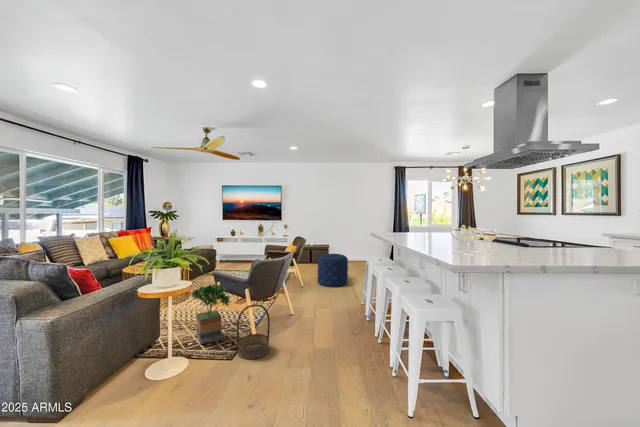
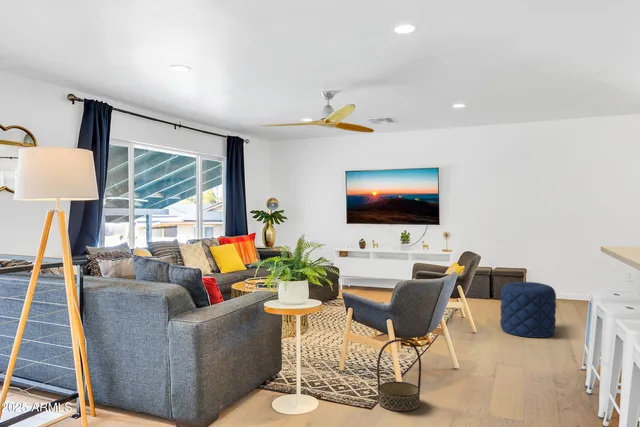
potted tree: present [191,284,230,344] -> none [316,309,368,386]

